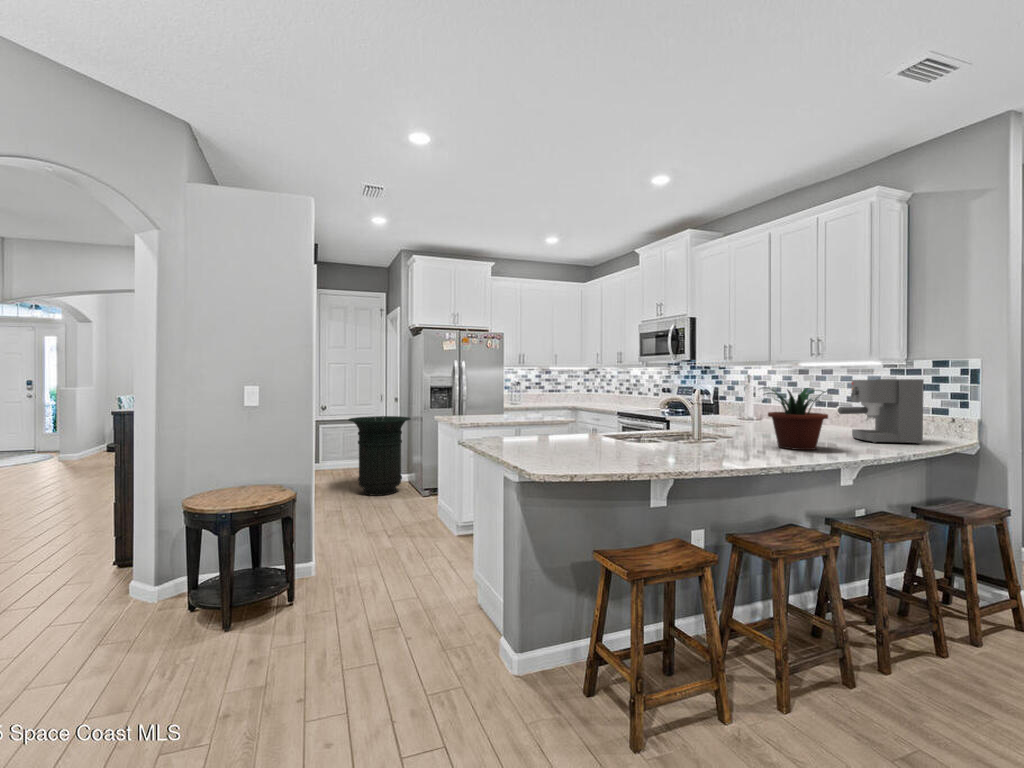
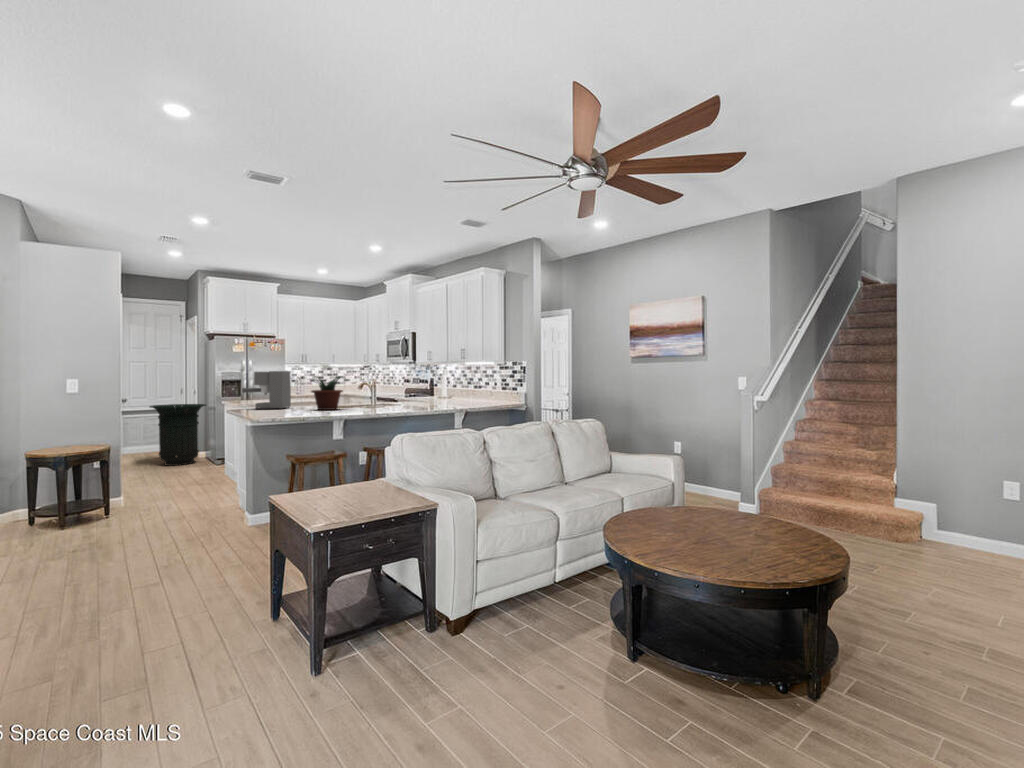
coffee maker: present [838,379,924,444] -> present [242,371,291,409]
potted plant: present [760,387,834,450] -> present [312,376,343,410]

